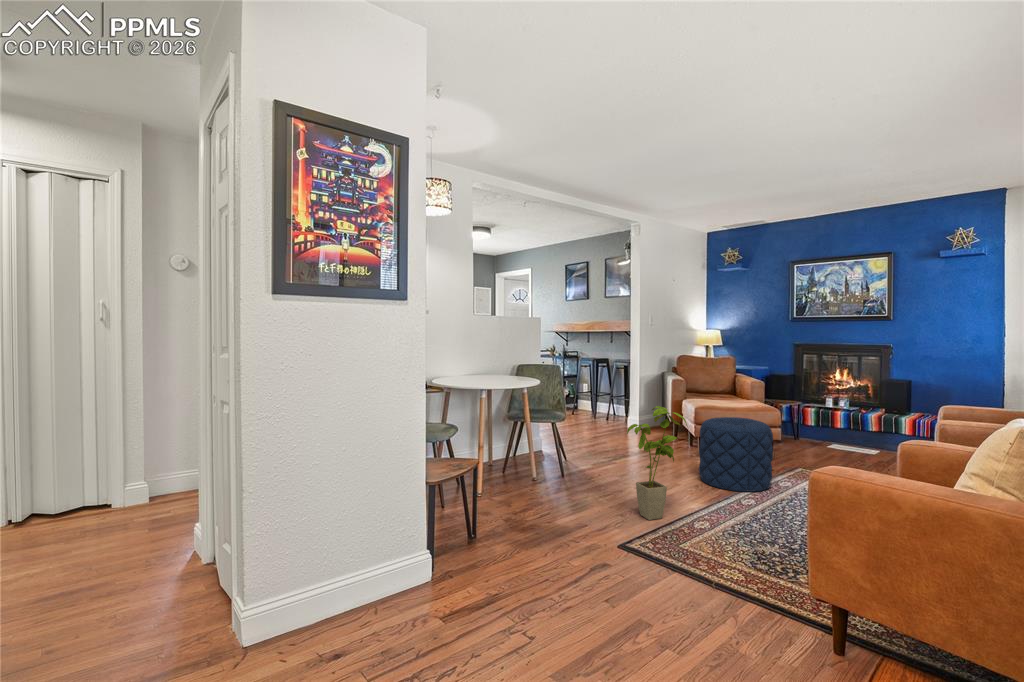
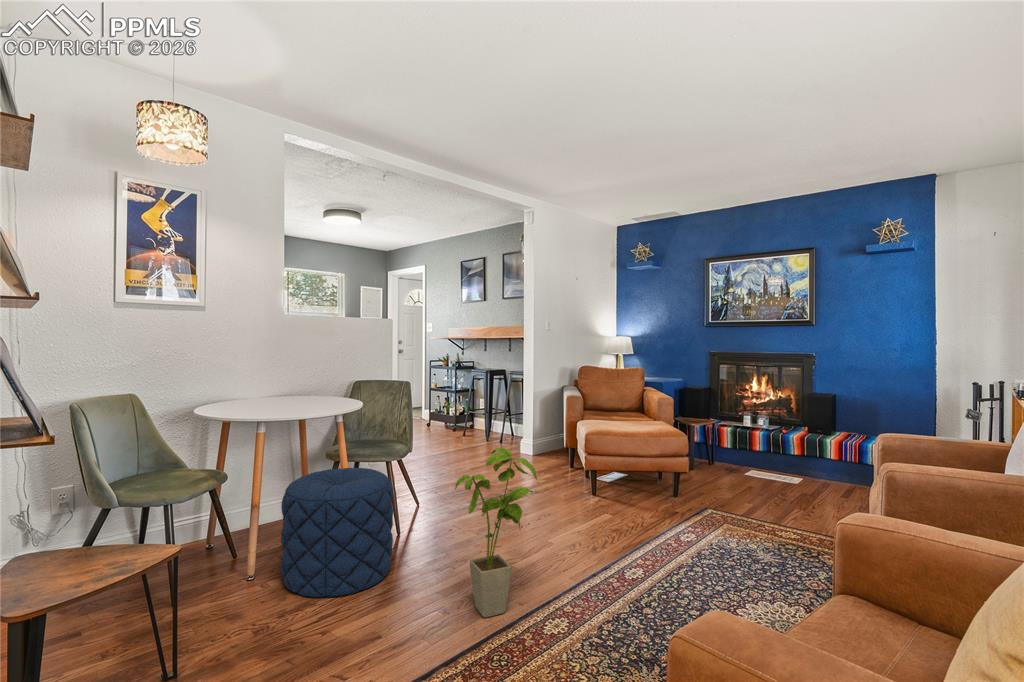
pouf: present [699,417,773,492] -> present [281,468,393,597]

